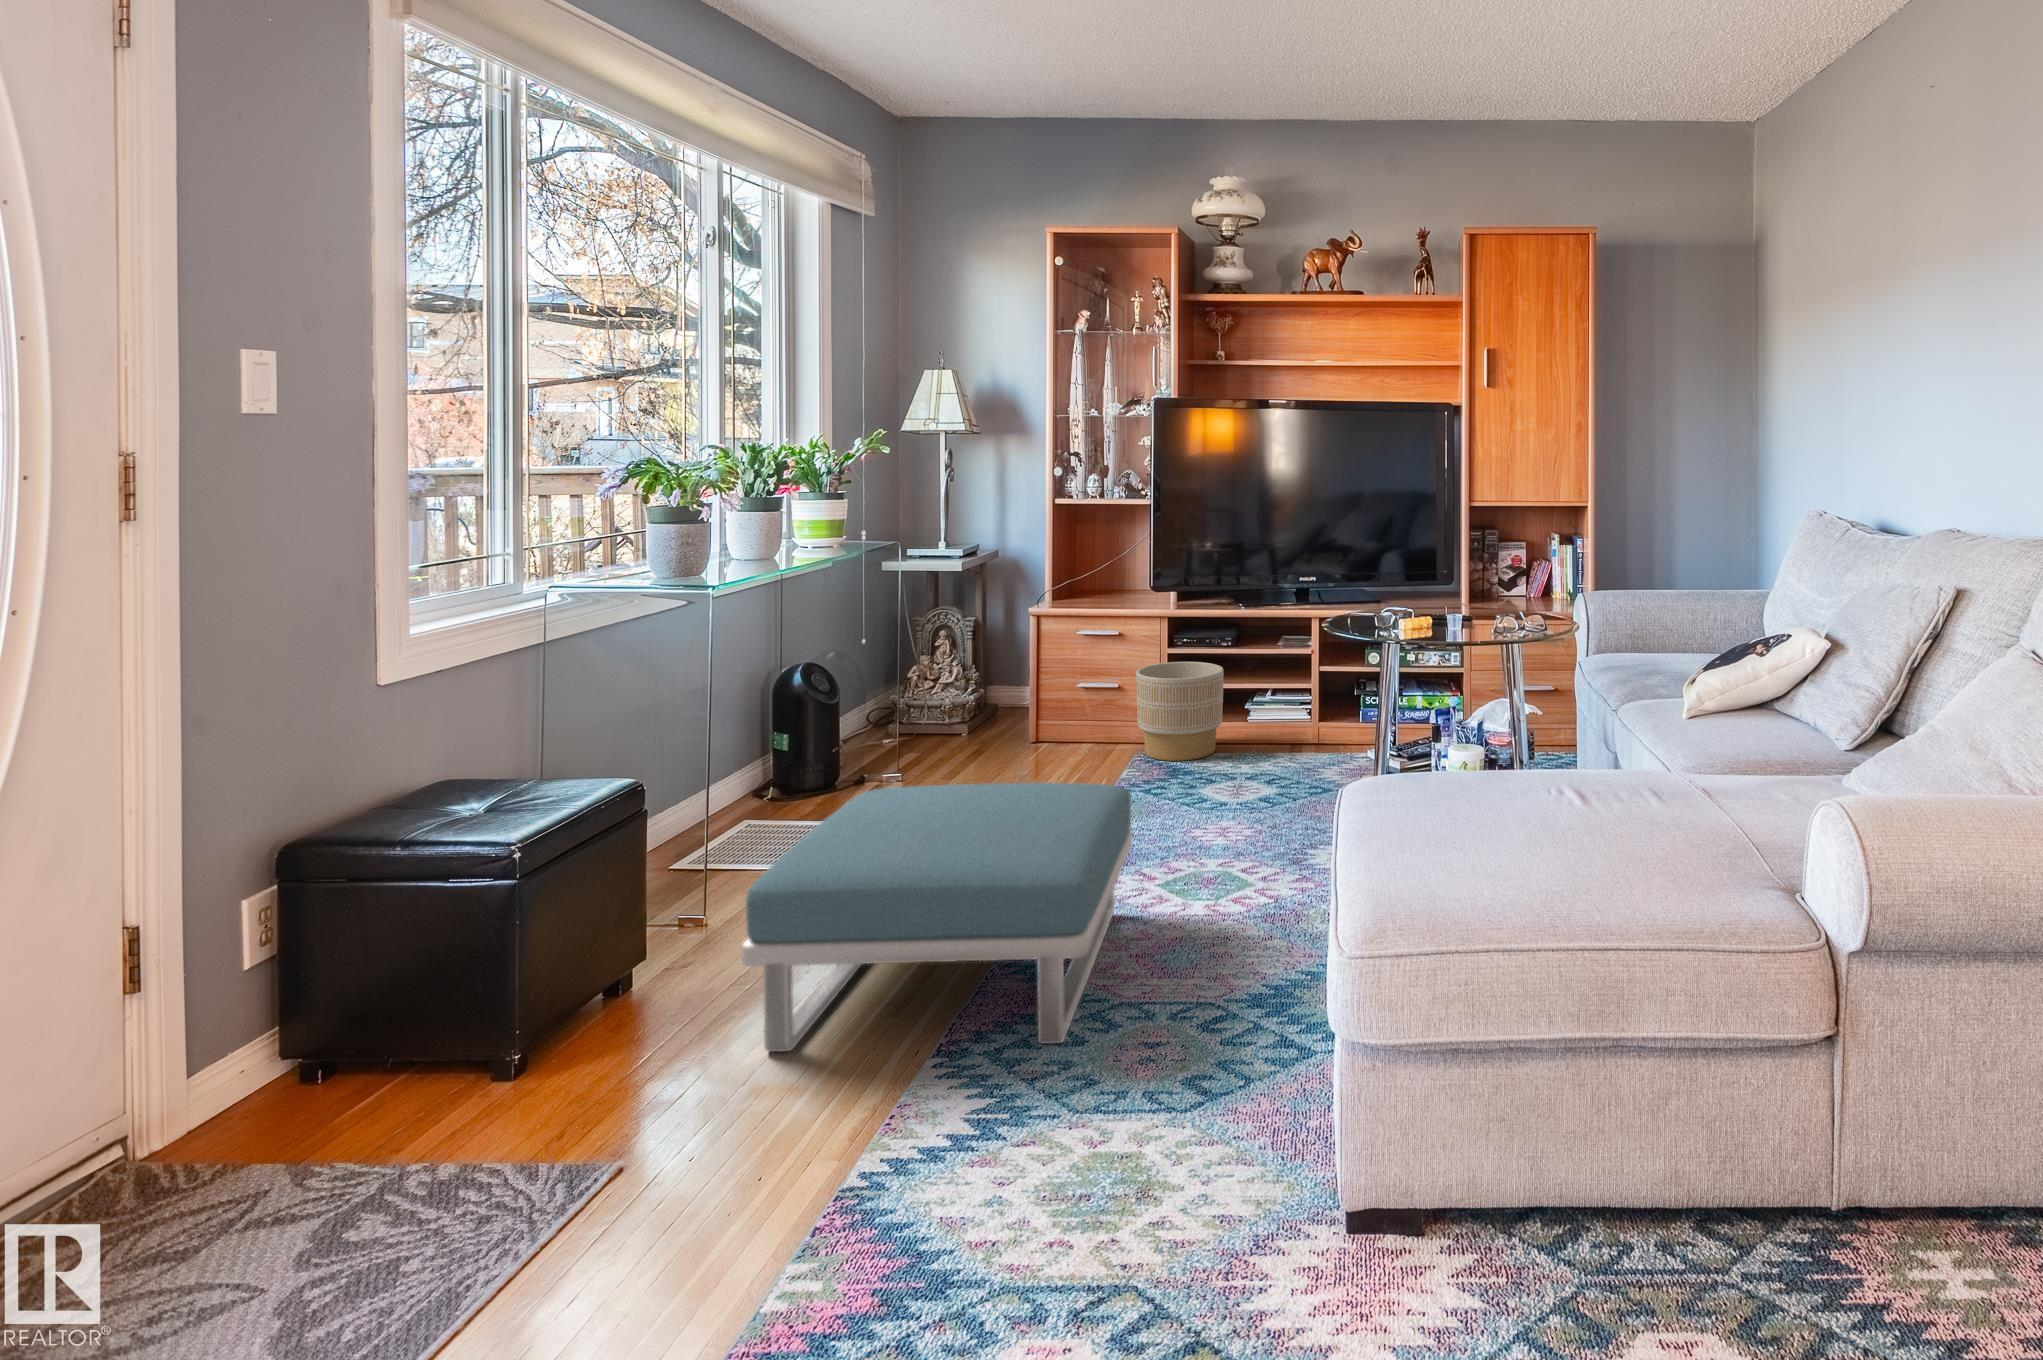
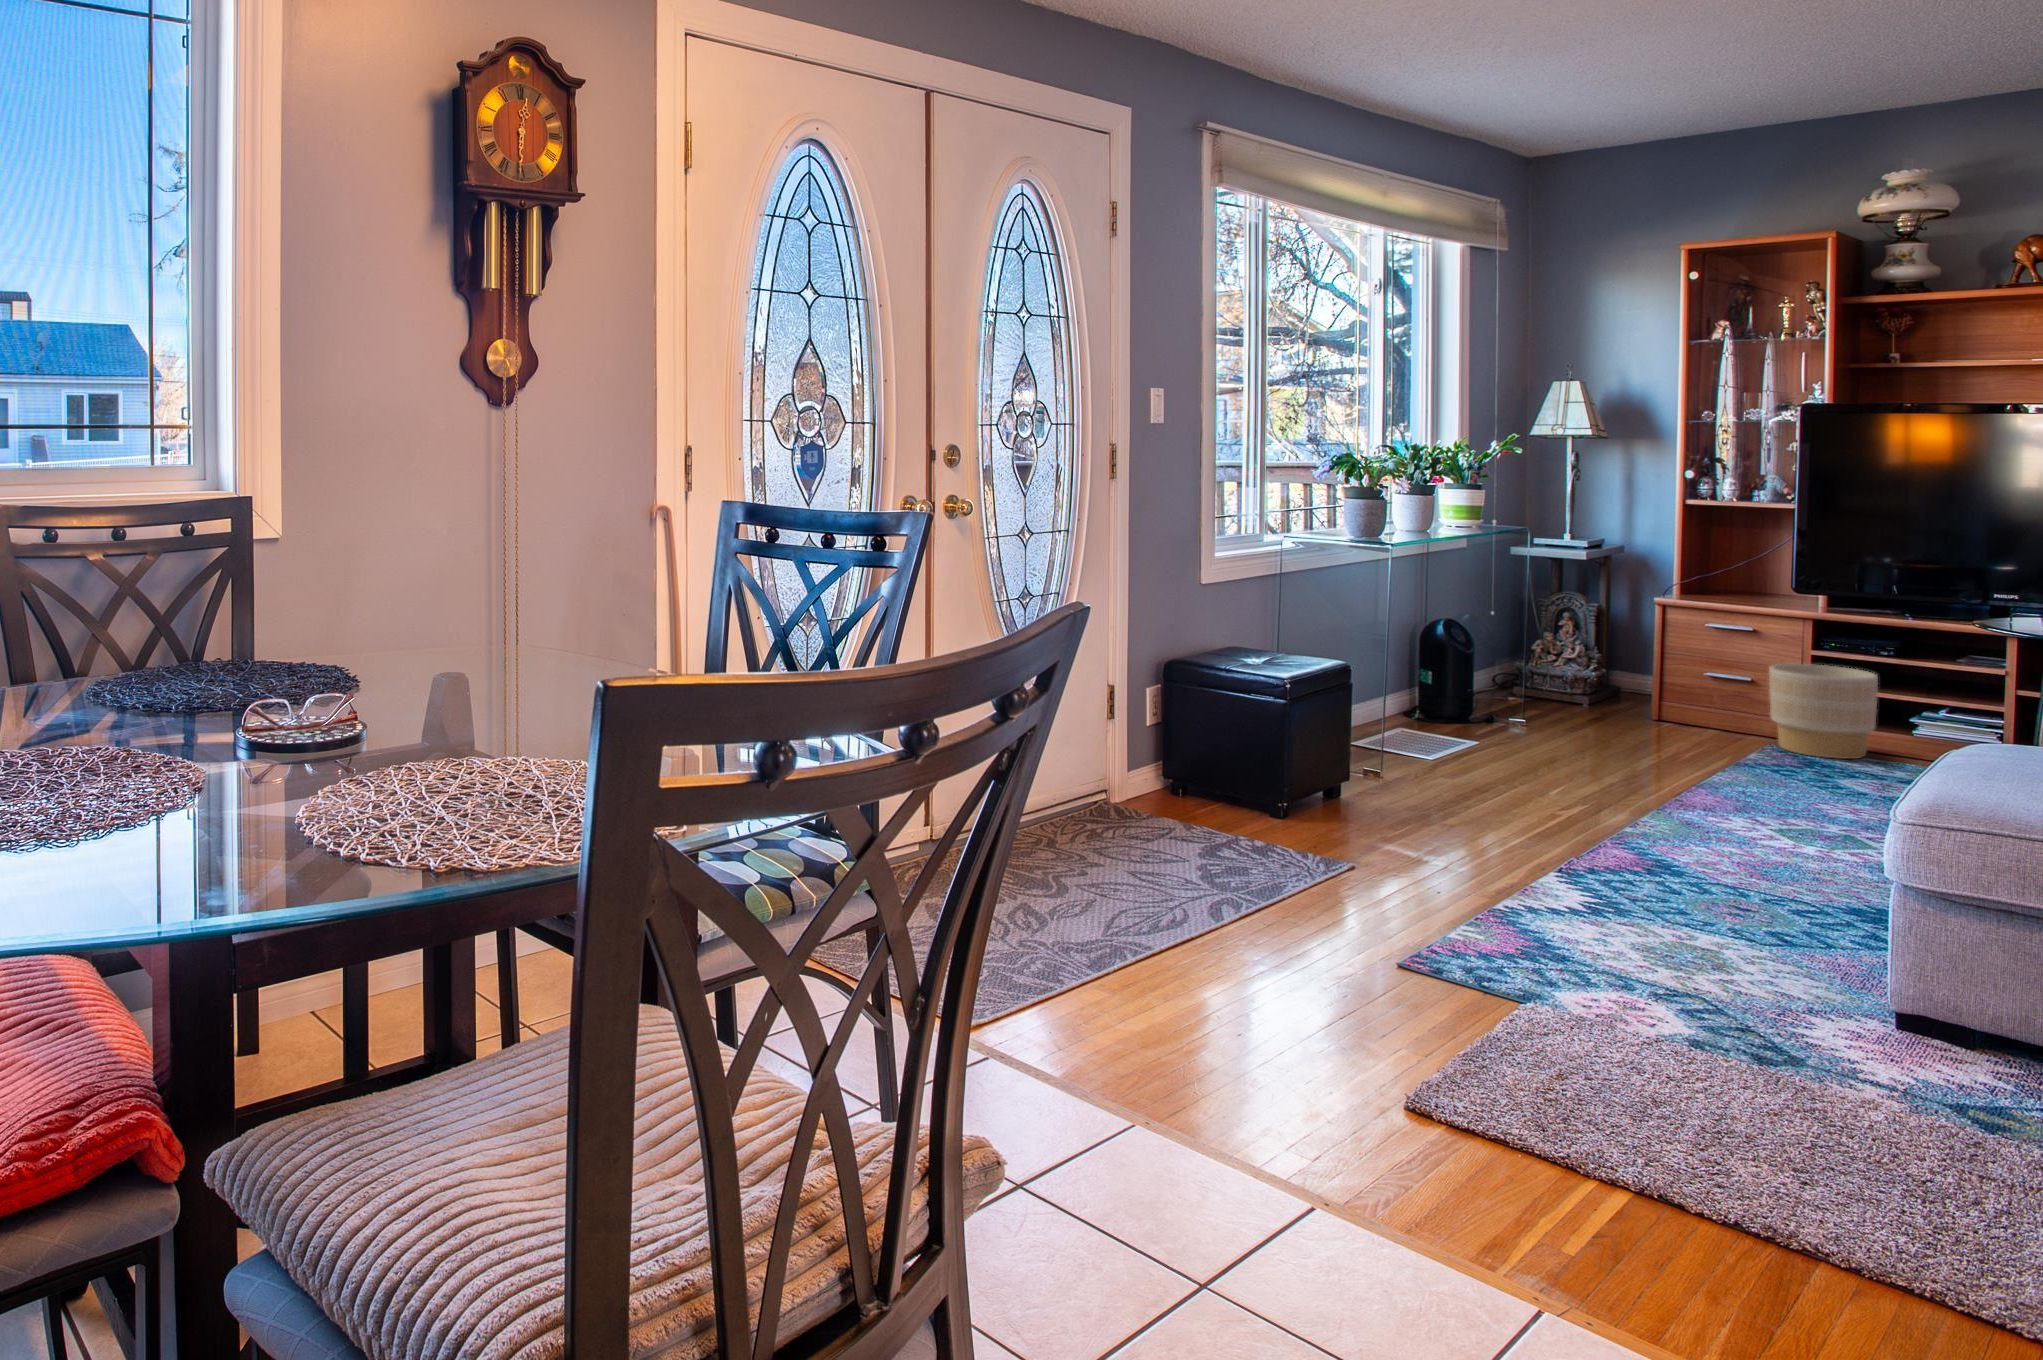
footstool: present [742,782,1132,1052] -> none [1422,694,1727,865]

